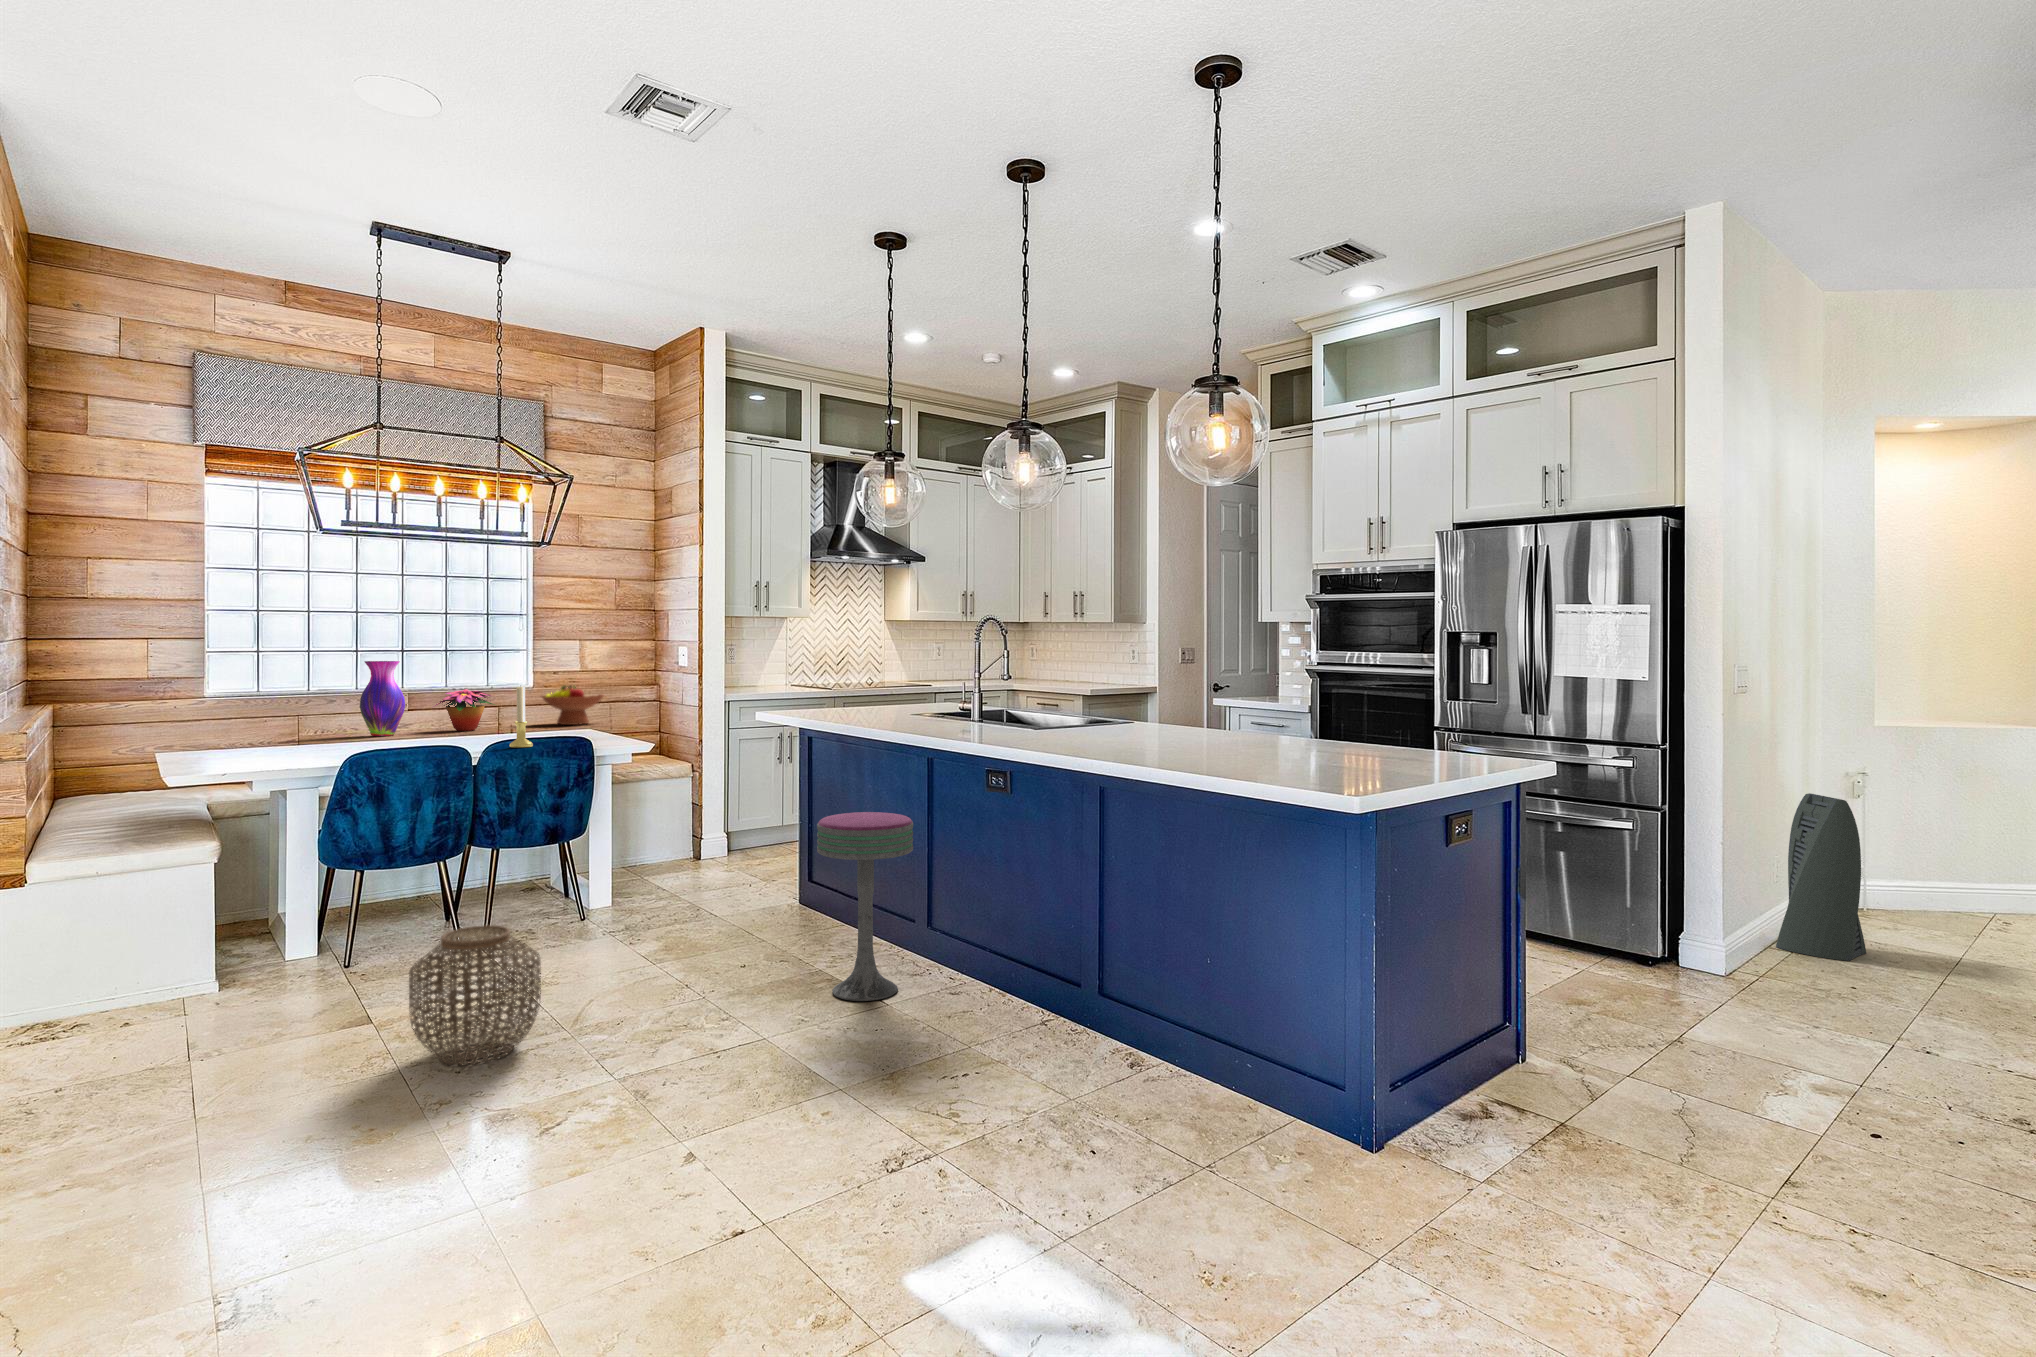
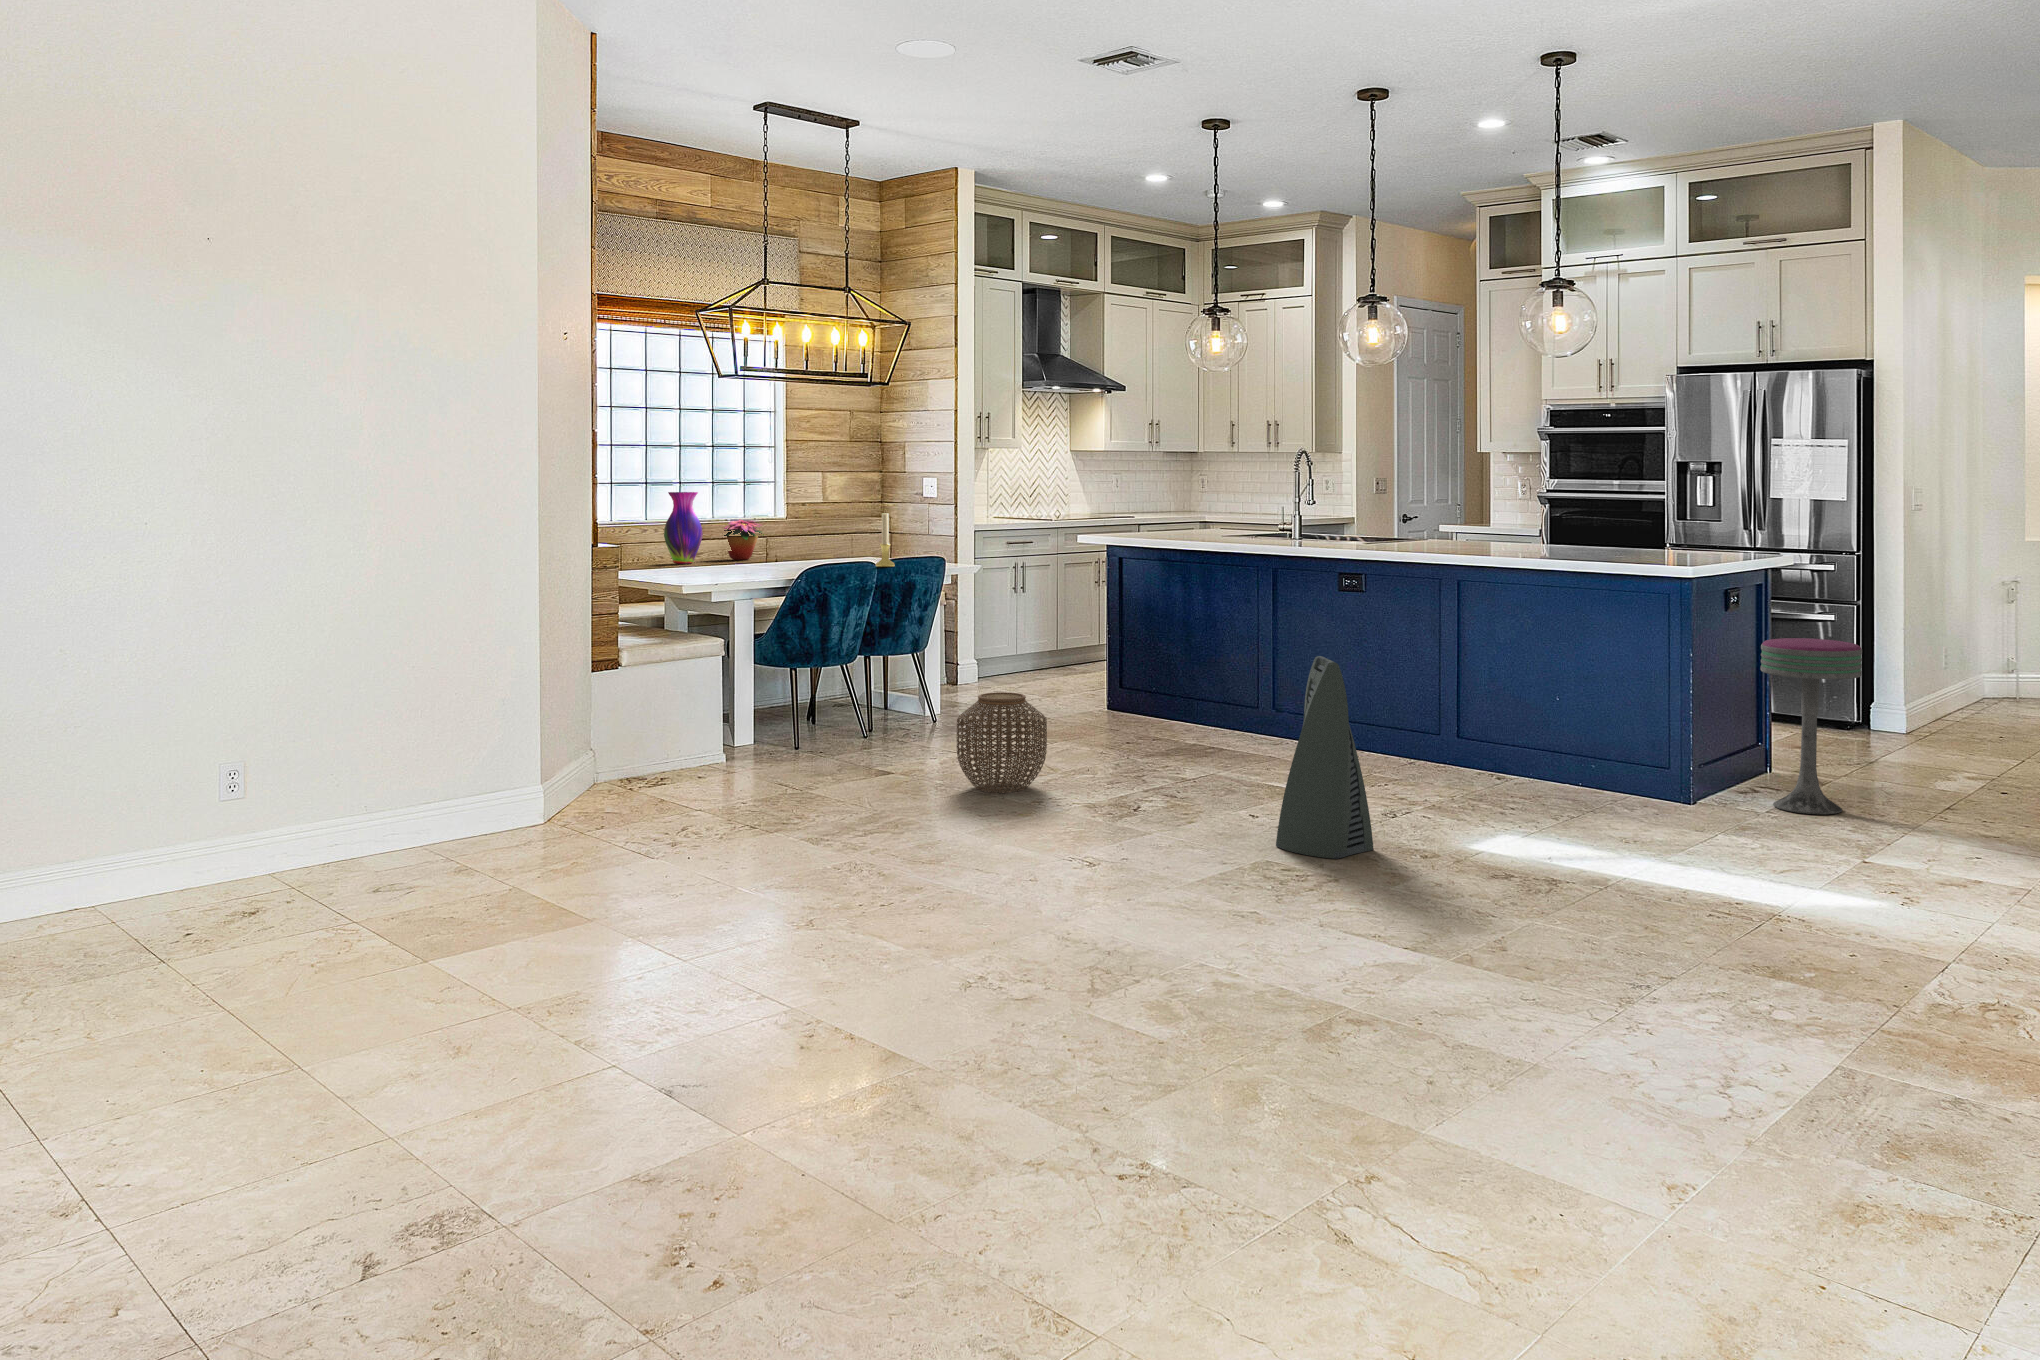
fruit bowl: present [542,686,604,725] -> none [790,515,849,555]
air purifier: present [1776,793,1866,961] -> present [1276,656,1374,859]
bar stool: present [817,812,913,1001] -> present [1760,638,1862,814]

